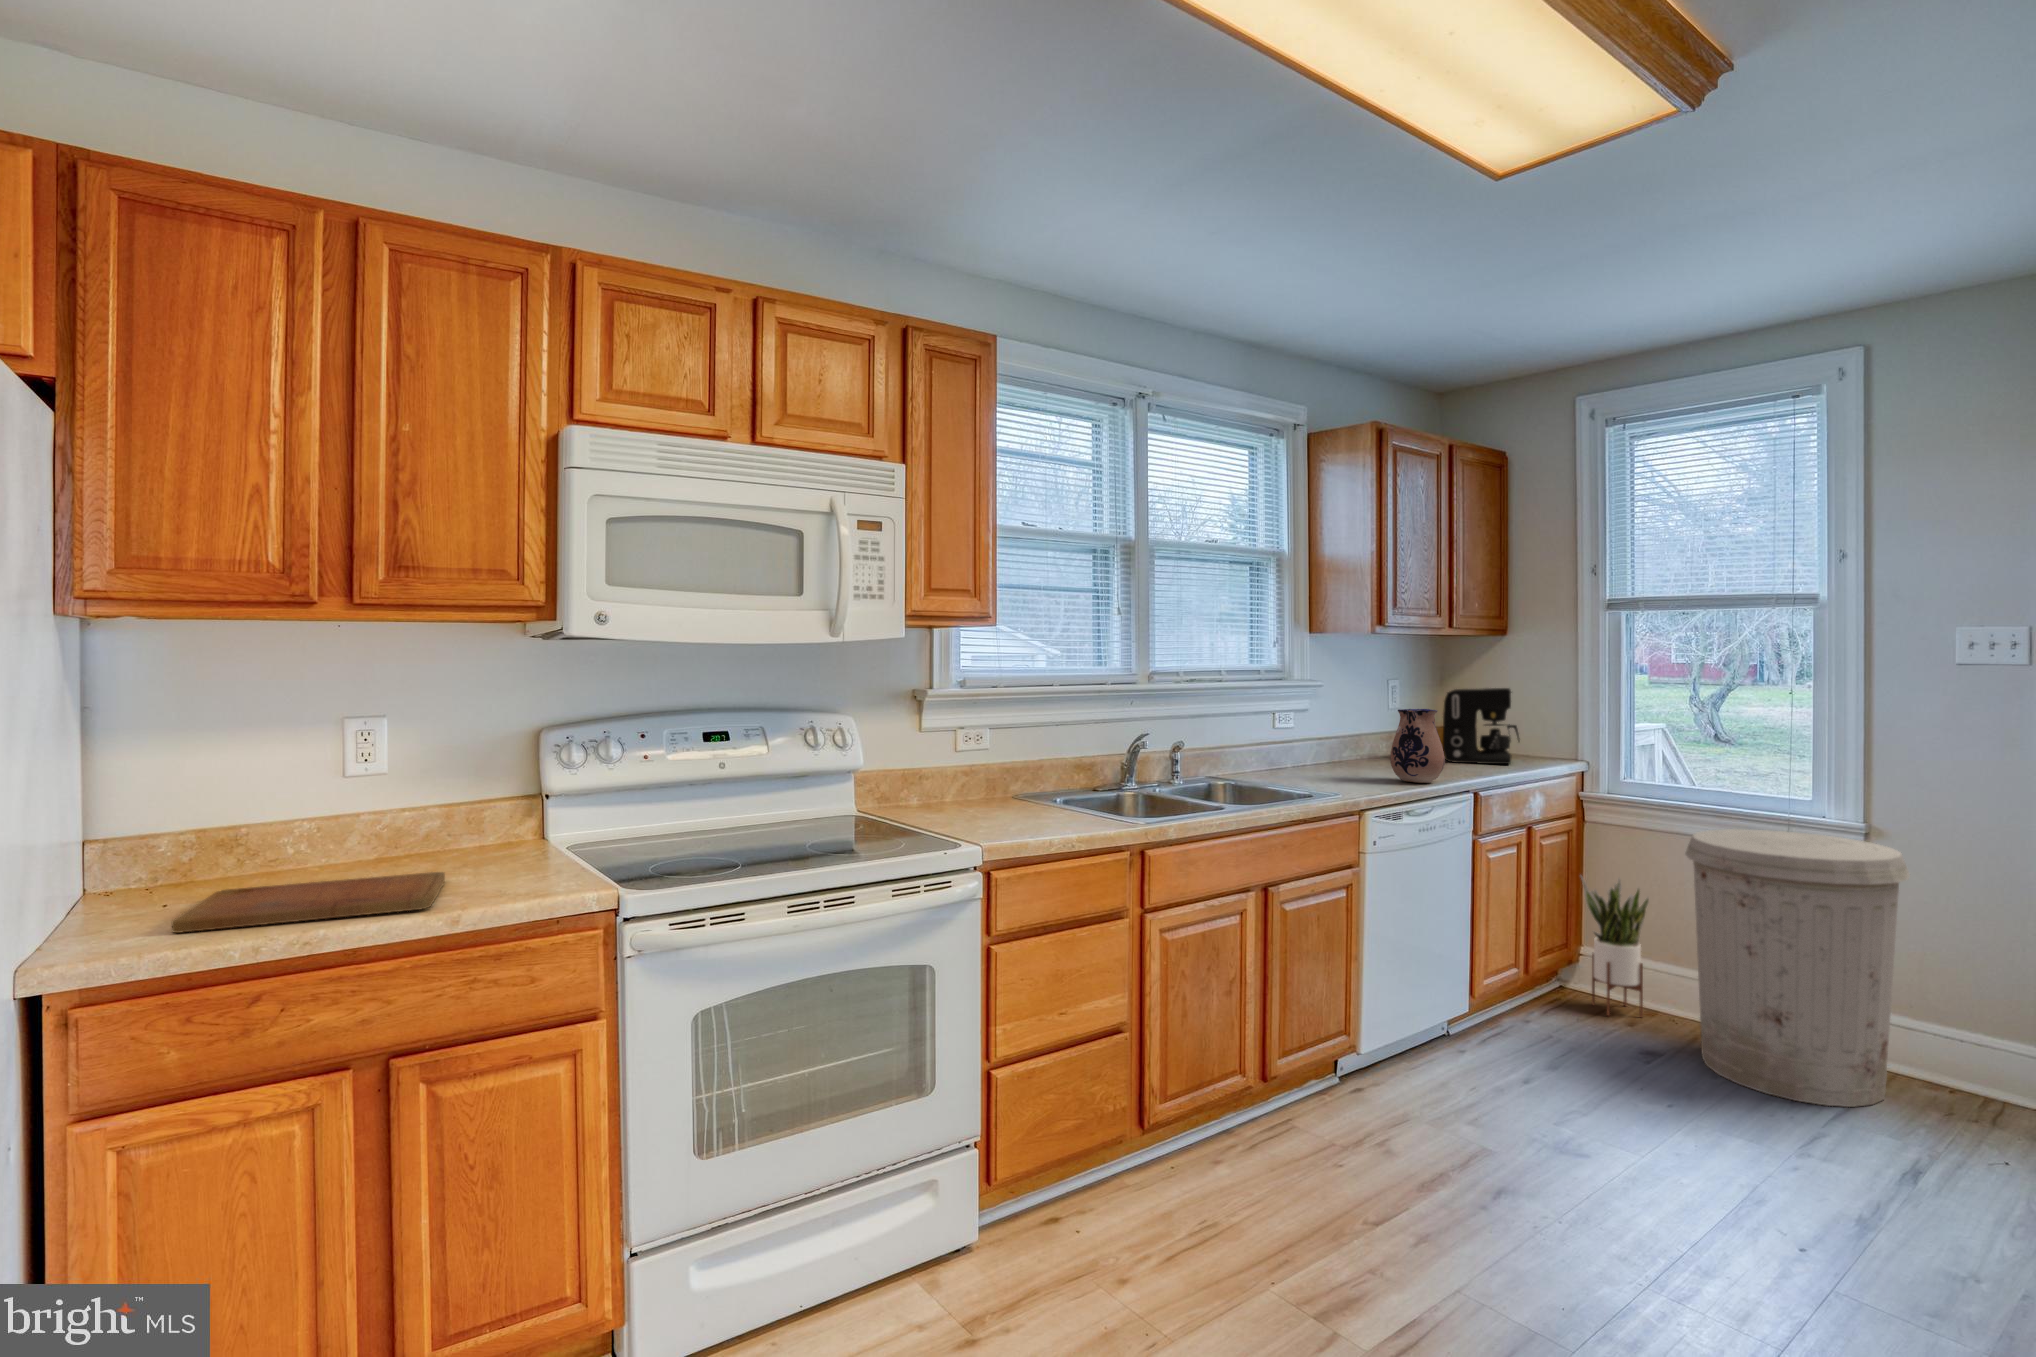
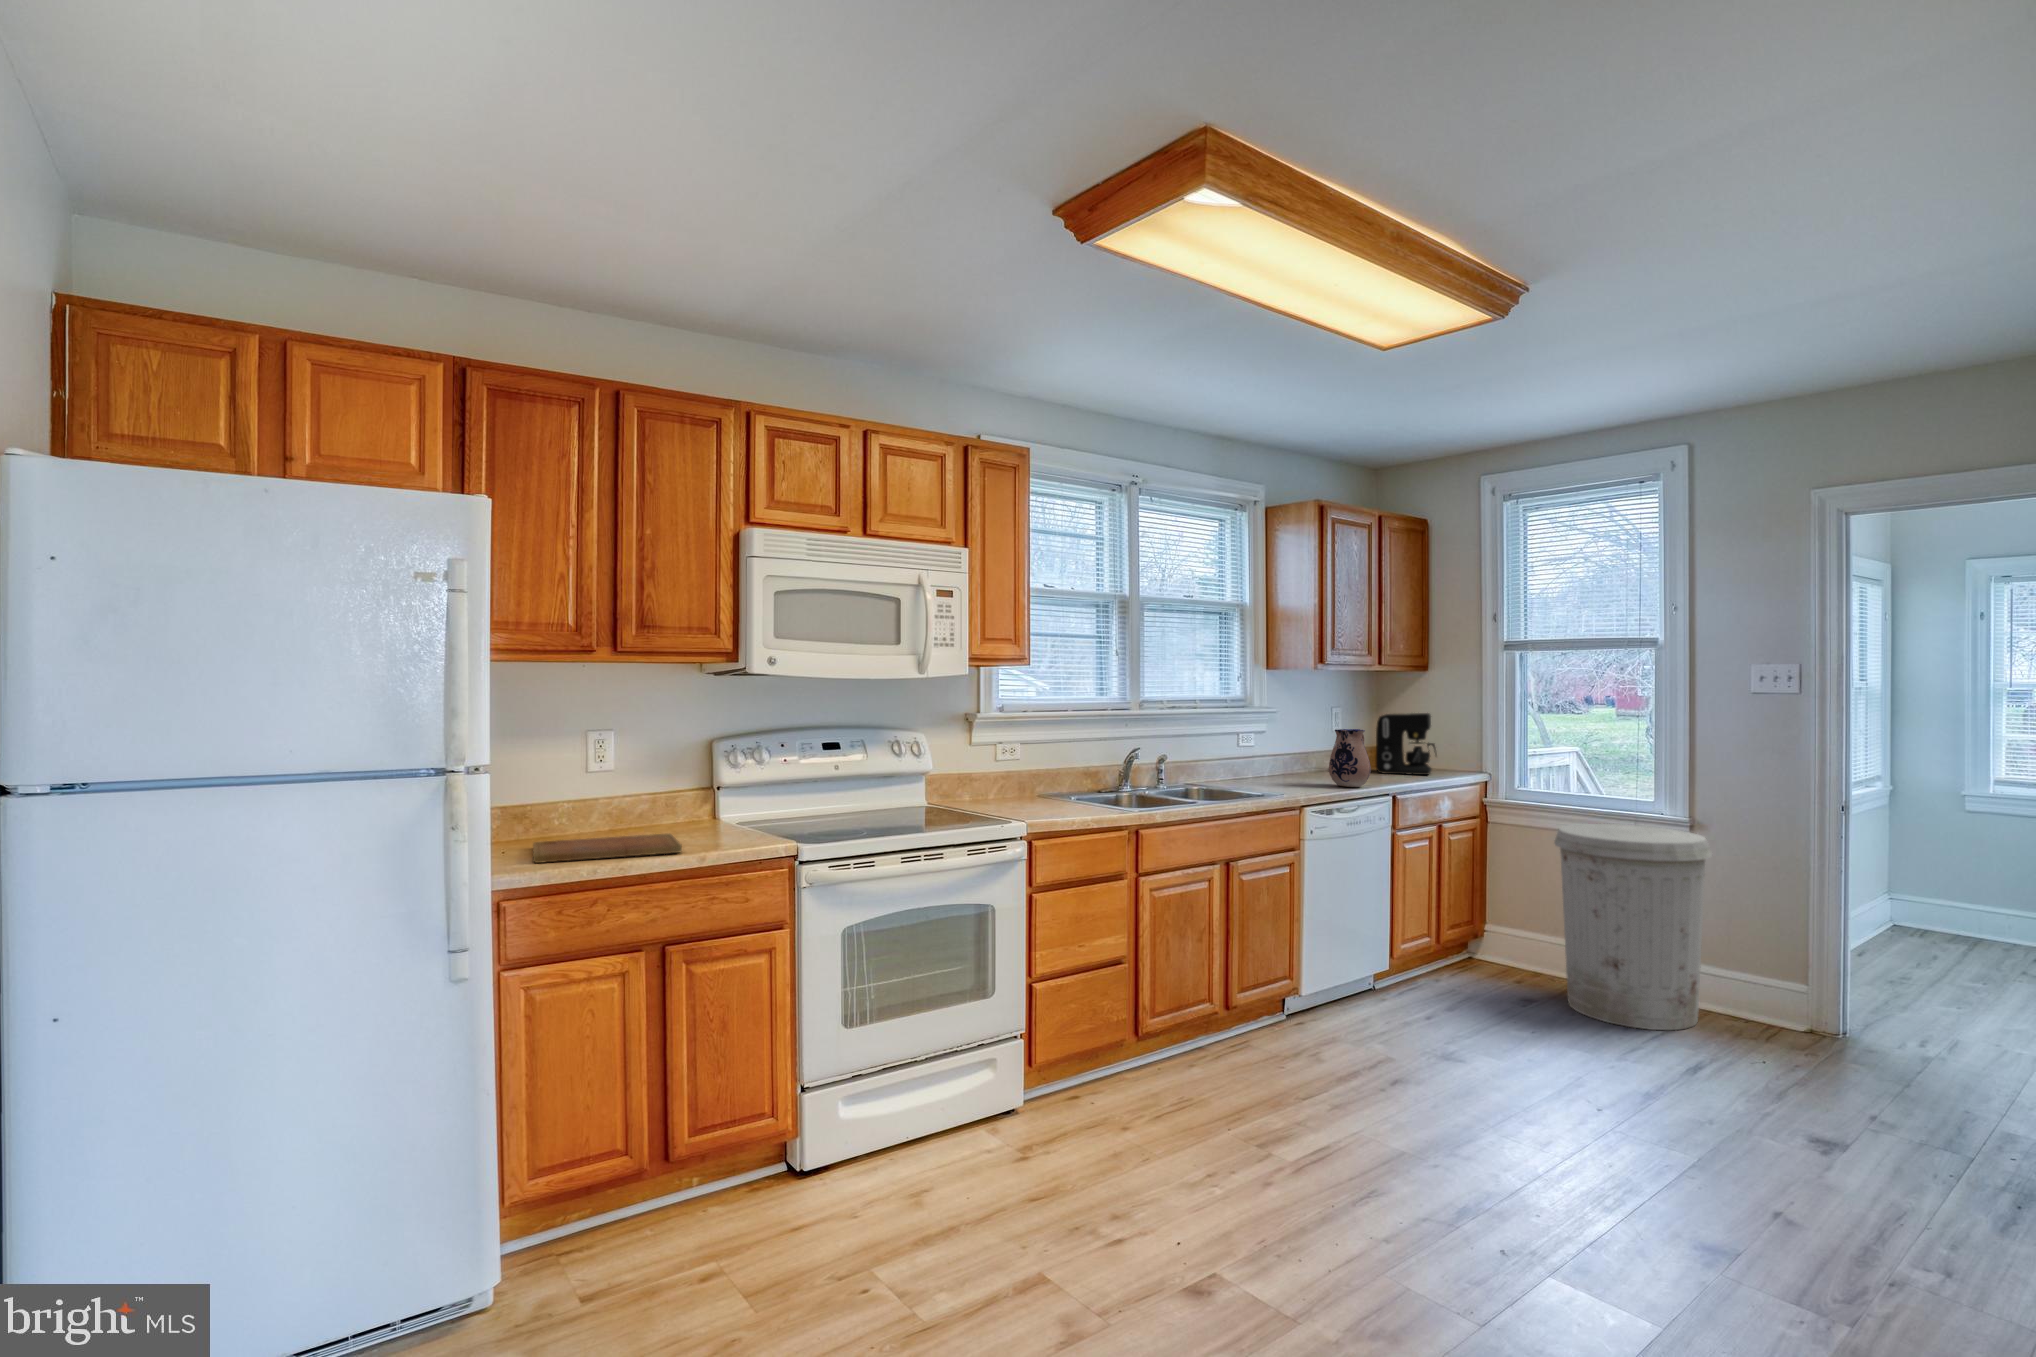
potted plant: present [1581,876,1649,1017] -> none [1482,863,1535,976]

